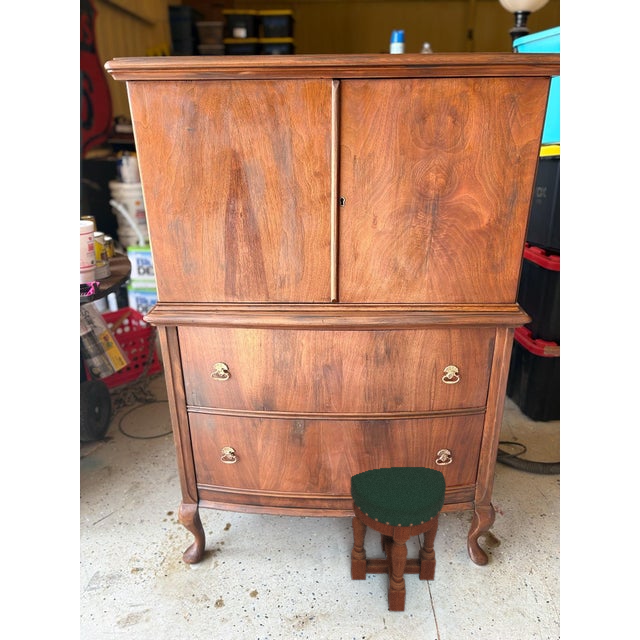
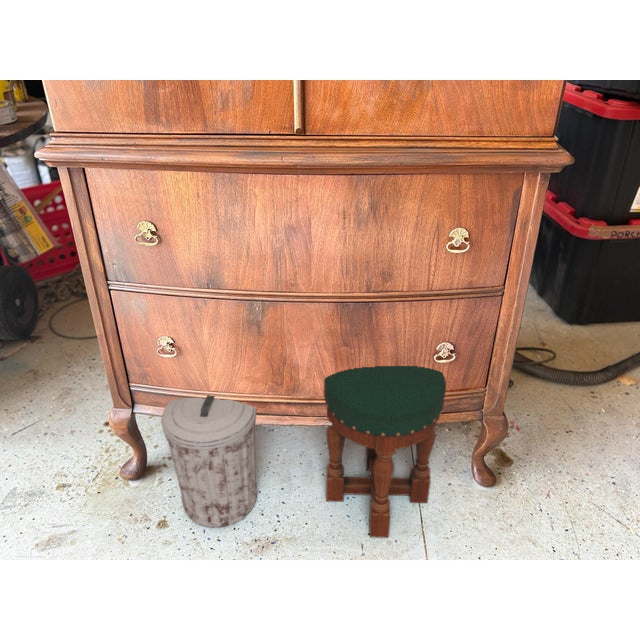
trash can: none [223,482,297,605] -> present [161,395,257,528]

